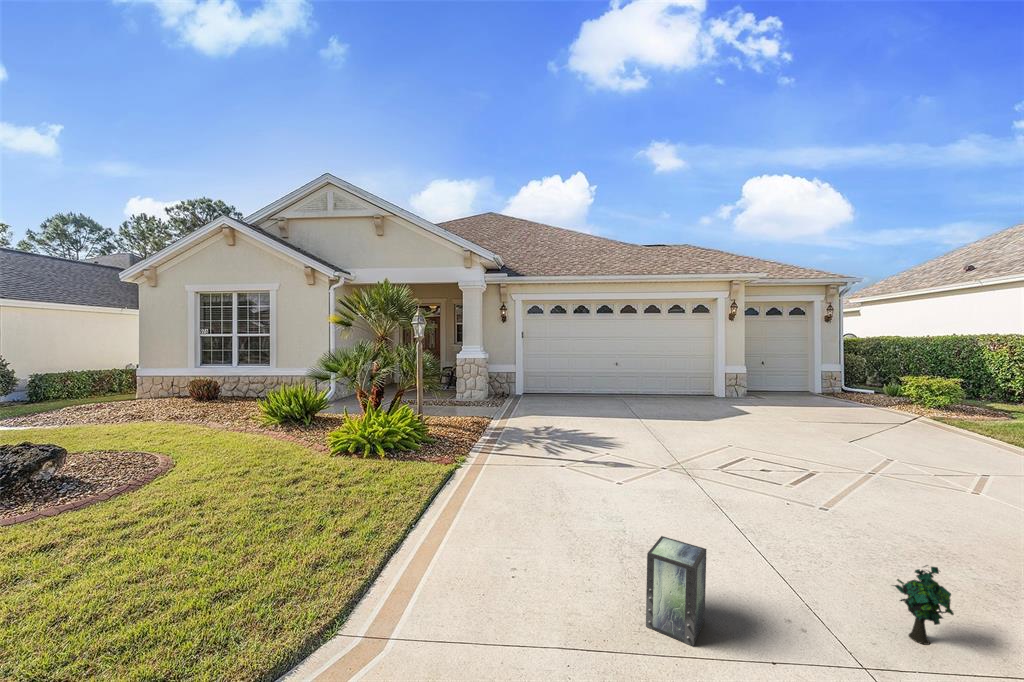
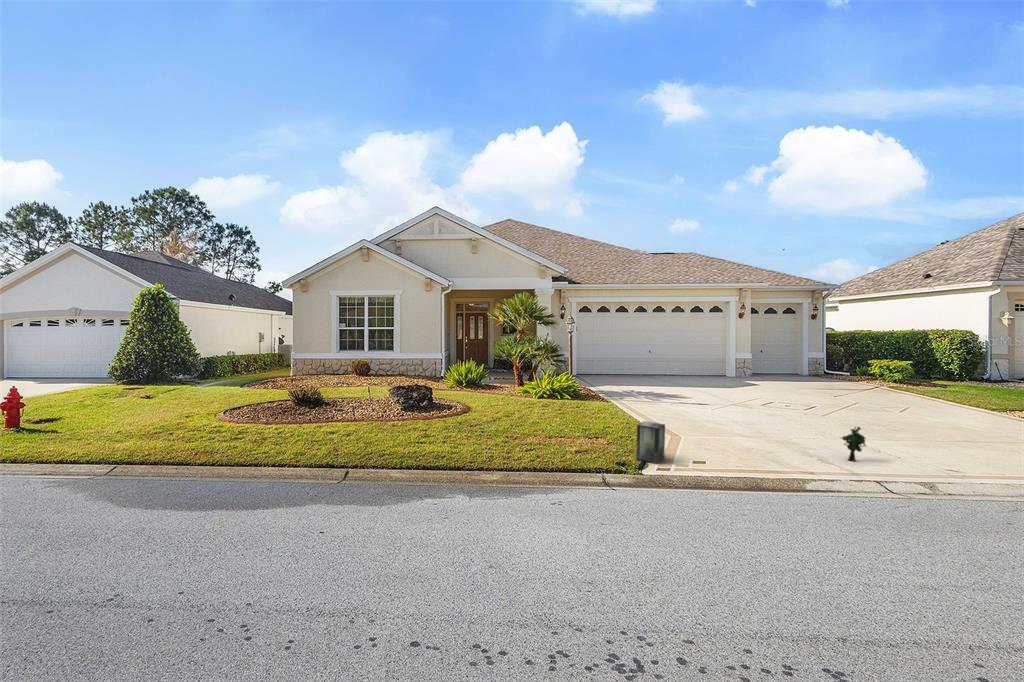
storage box: present [646,536,707,646] -> present [636,421,665,464]

